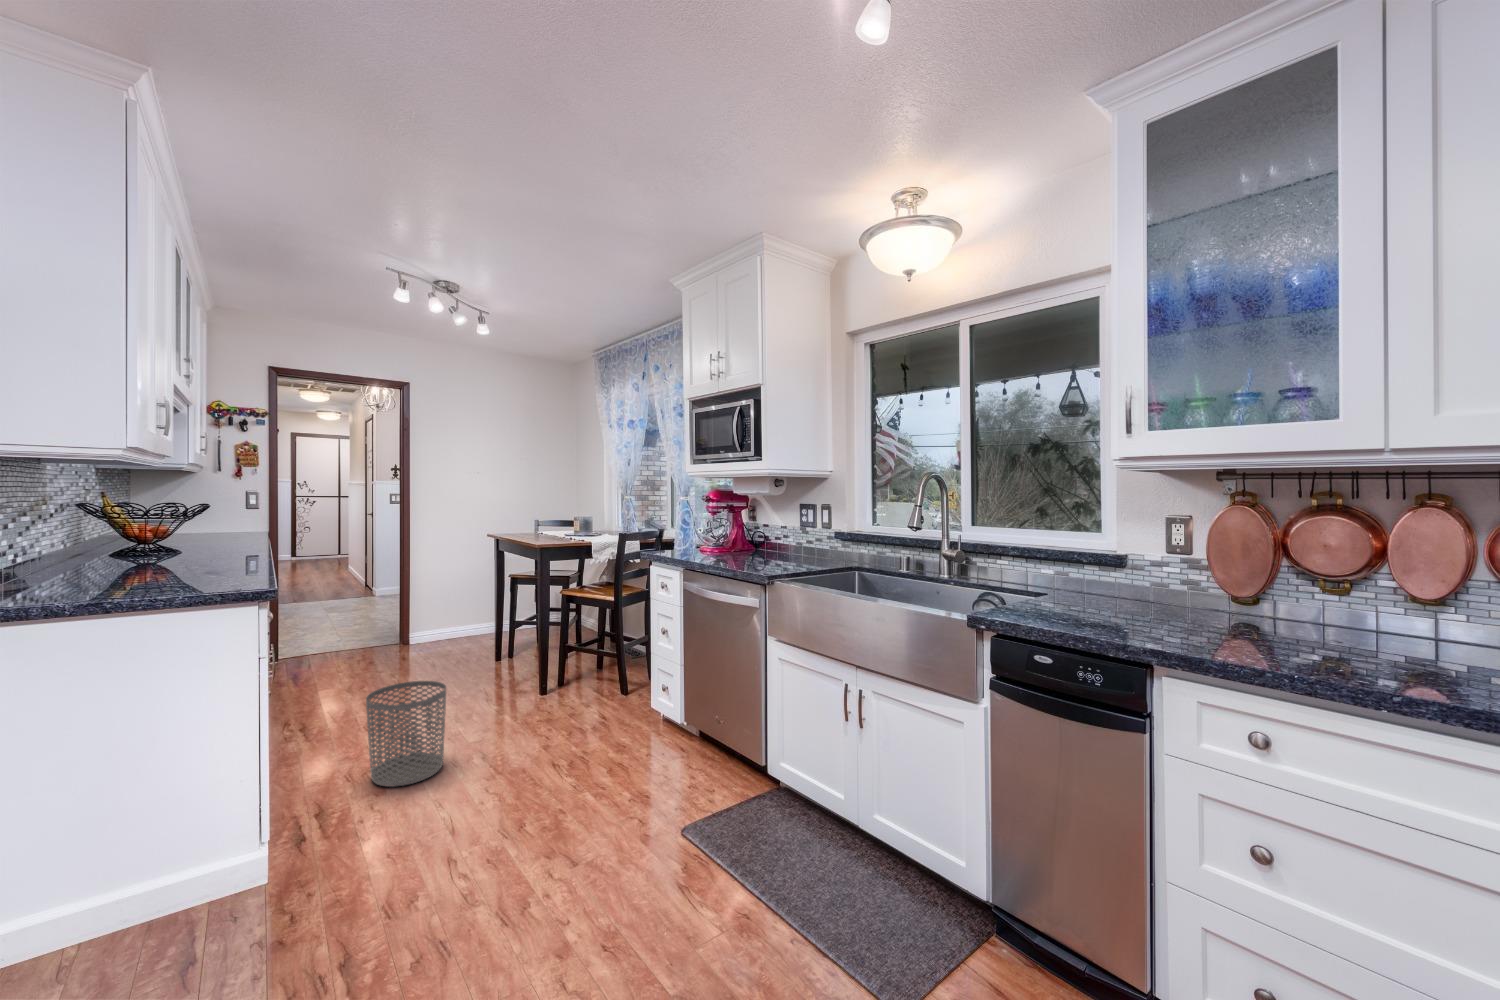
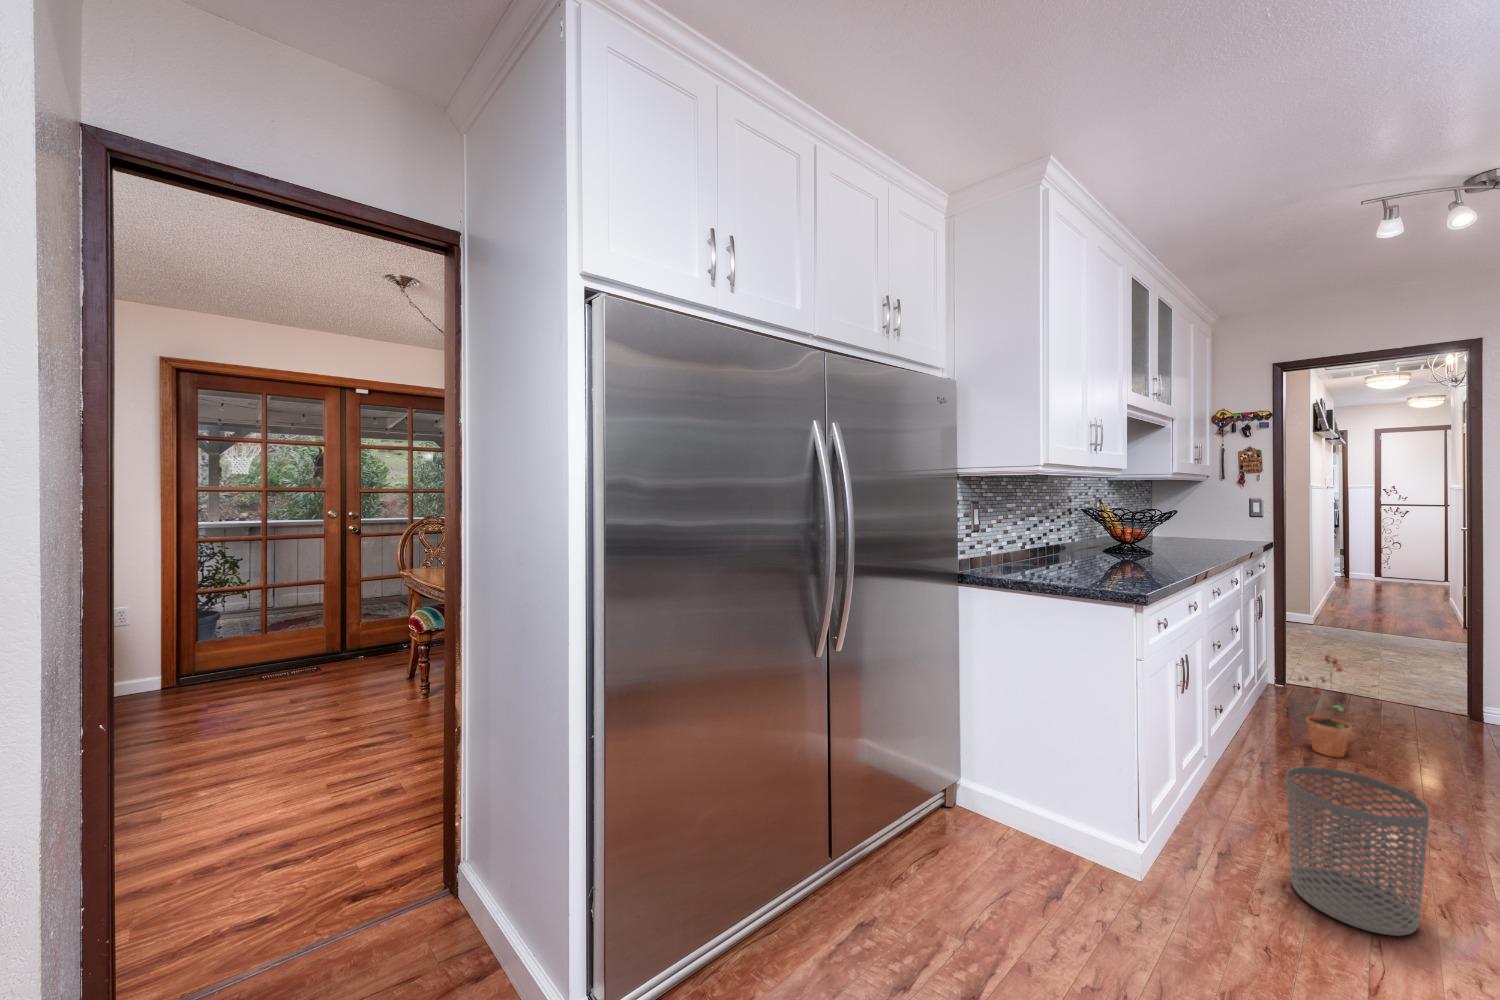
potted plant: none [312,615,355,695] -> present [1298,655,1352,757]

